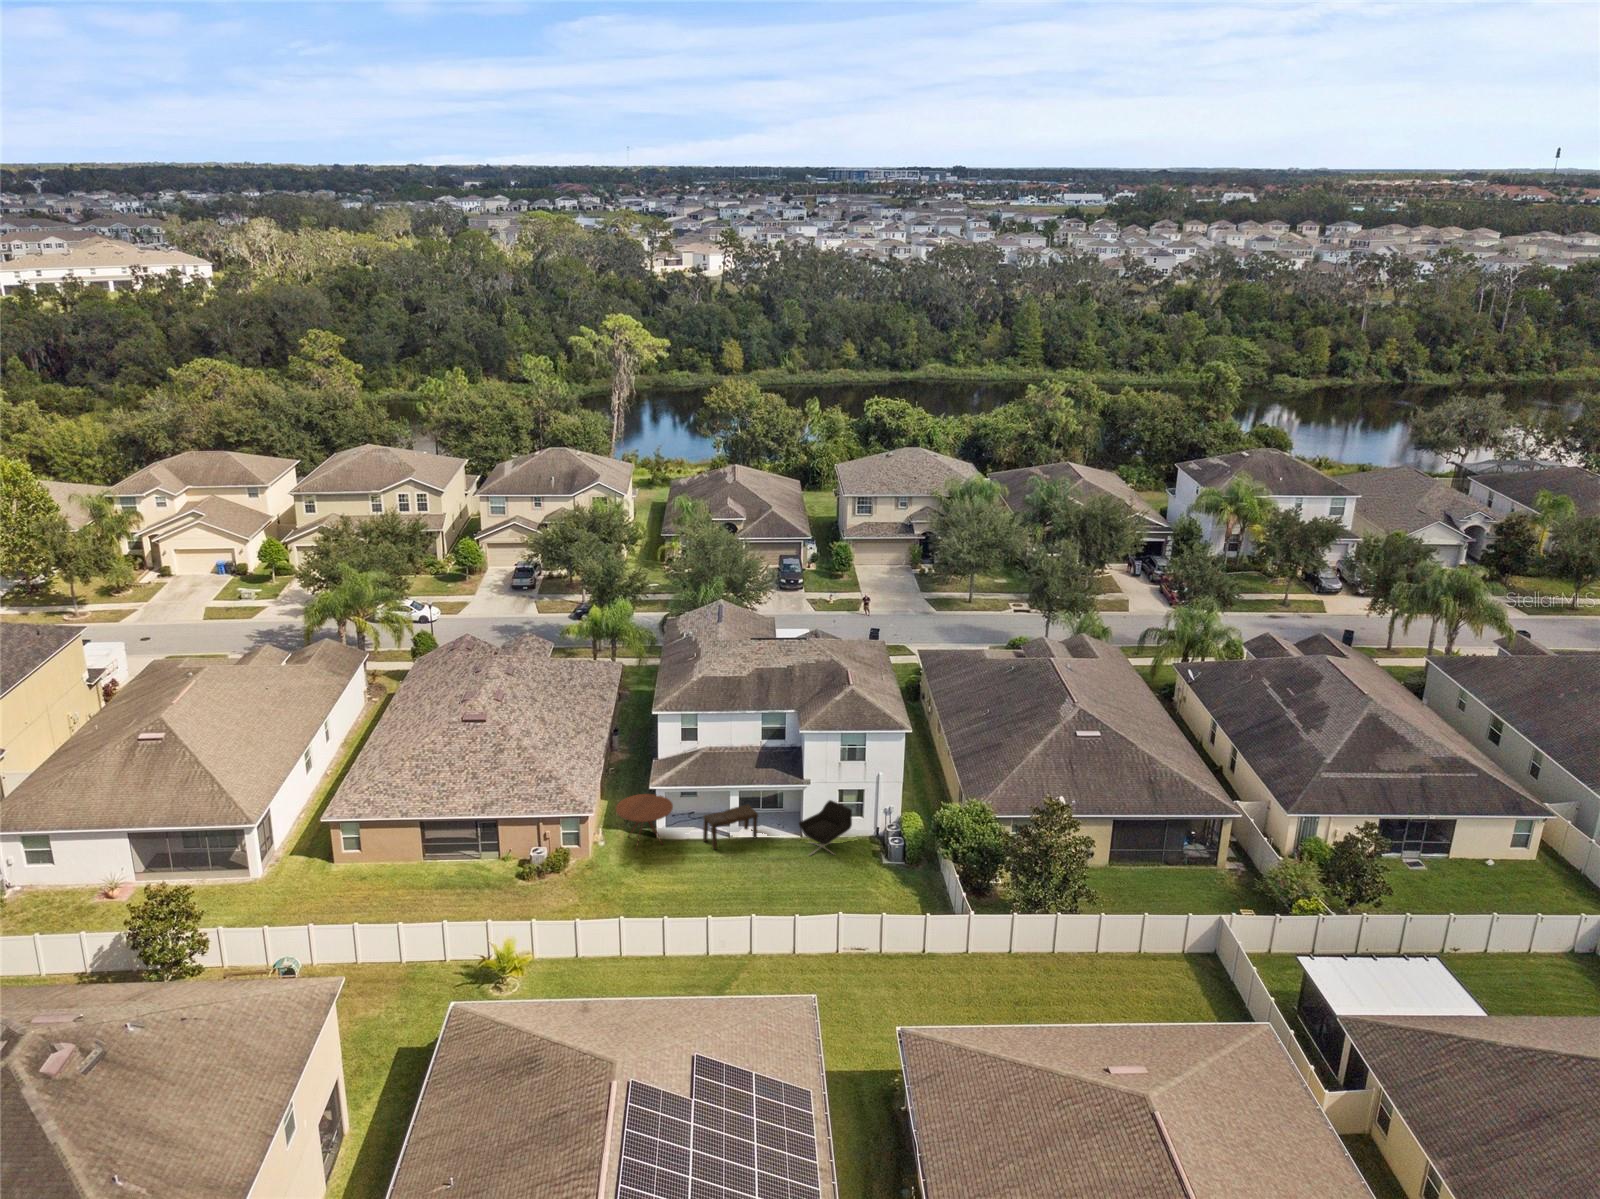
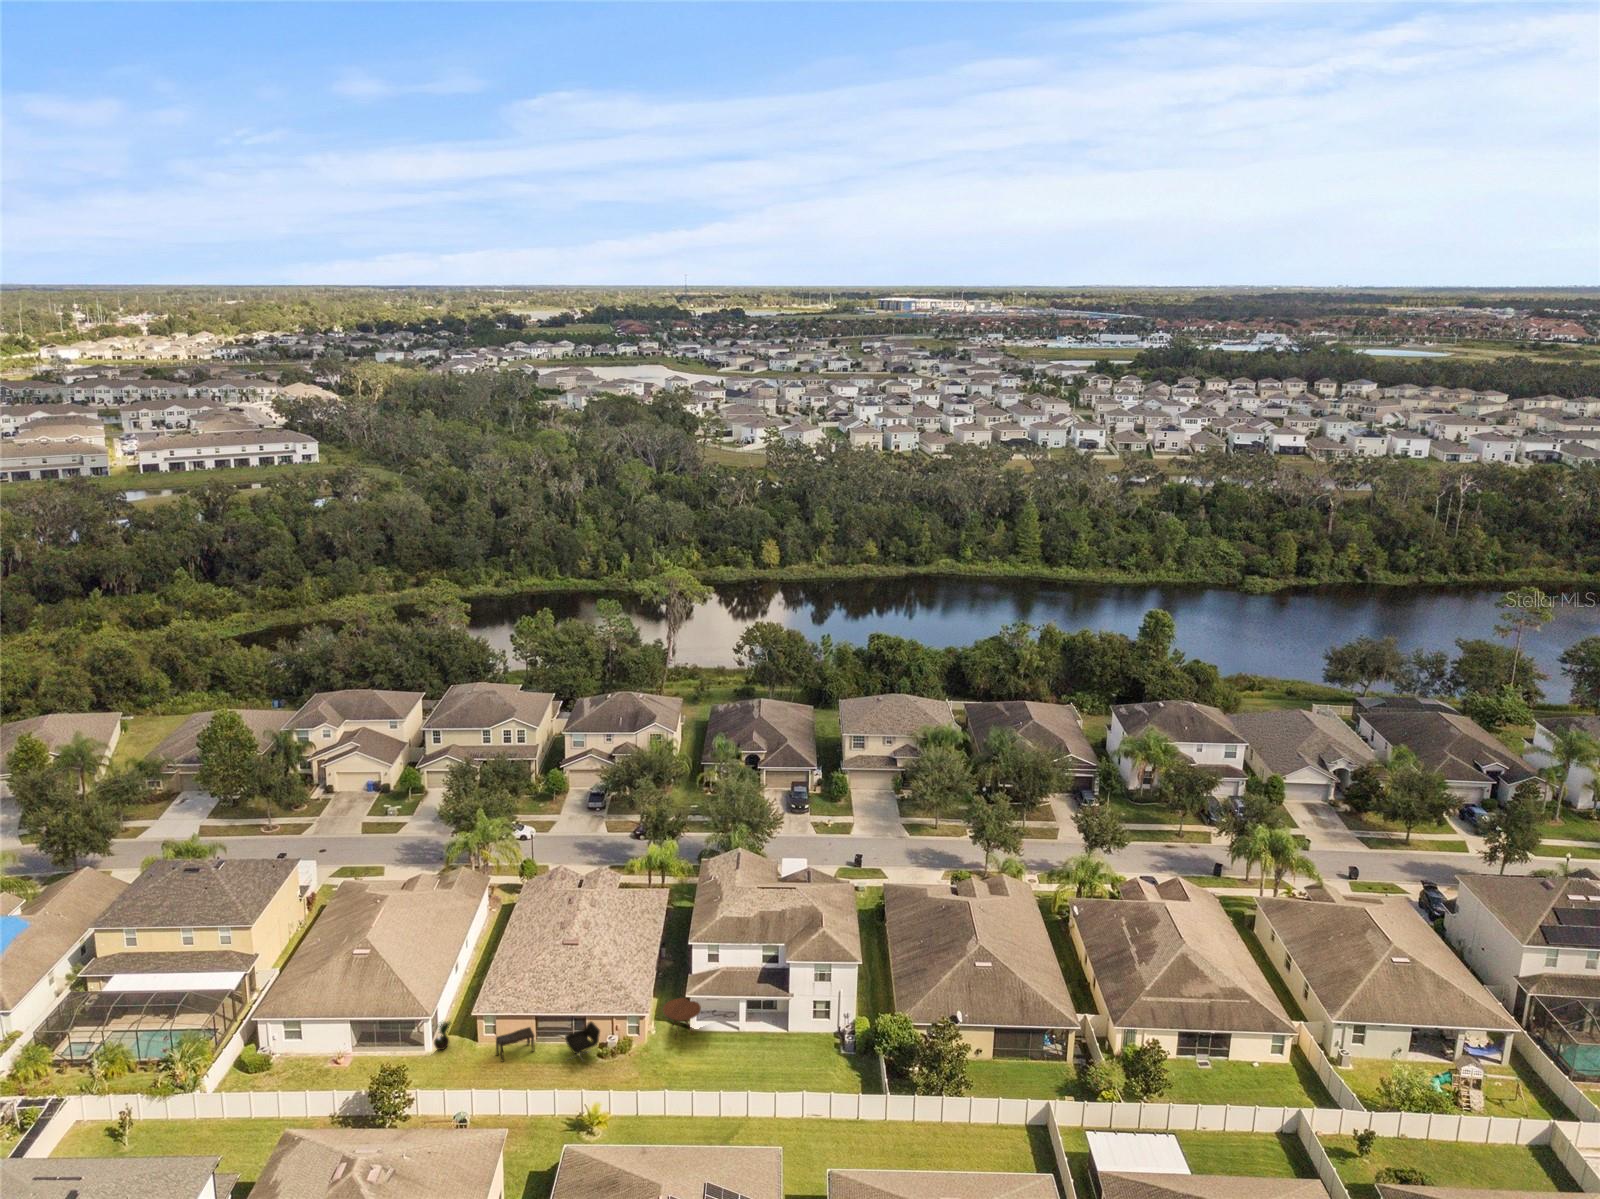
lounge chair: present [799,800,852,855] -> present [565,1022,600,1056]
bench: present [703,805,758,849] -> present [496,1027,534,1062]
potted tree: none [263,827,294,875] -> present [434,1021,452,1050]

